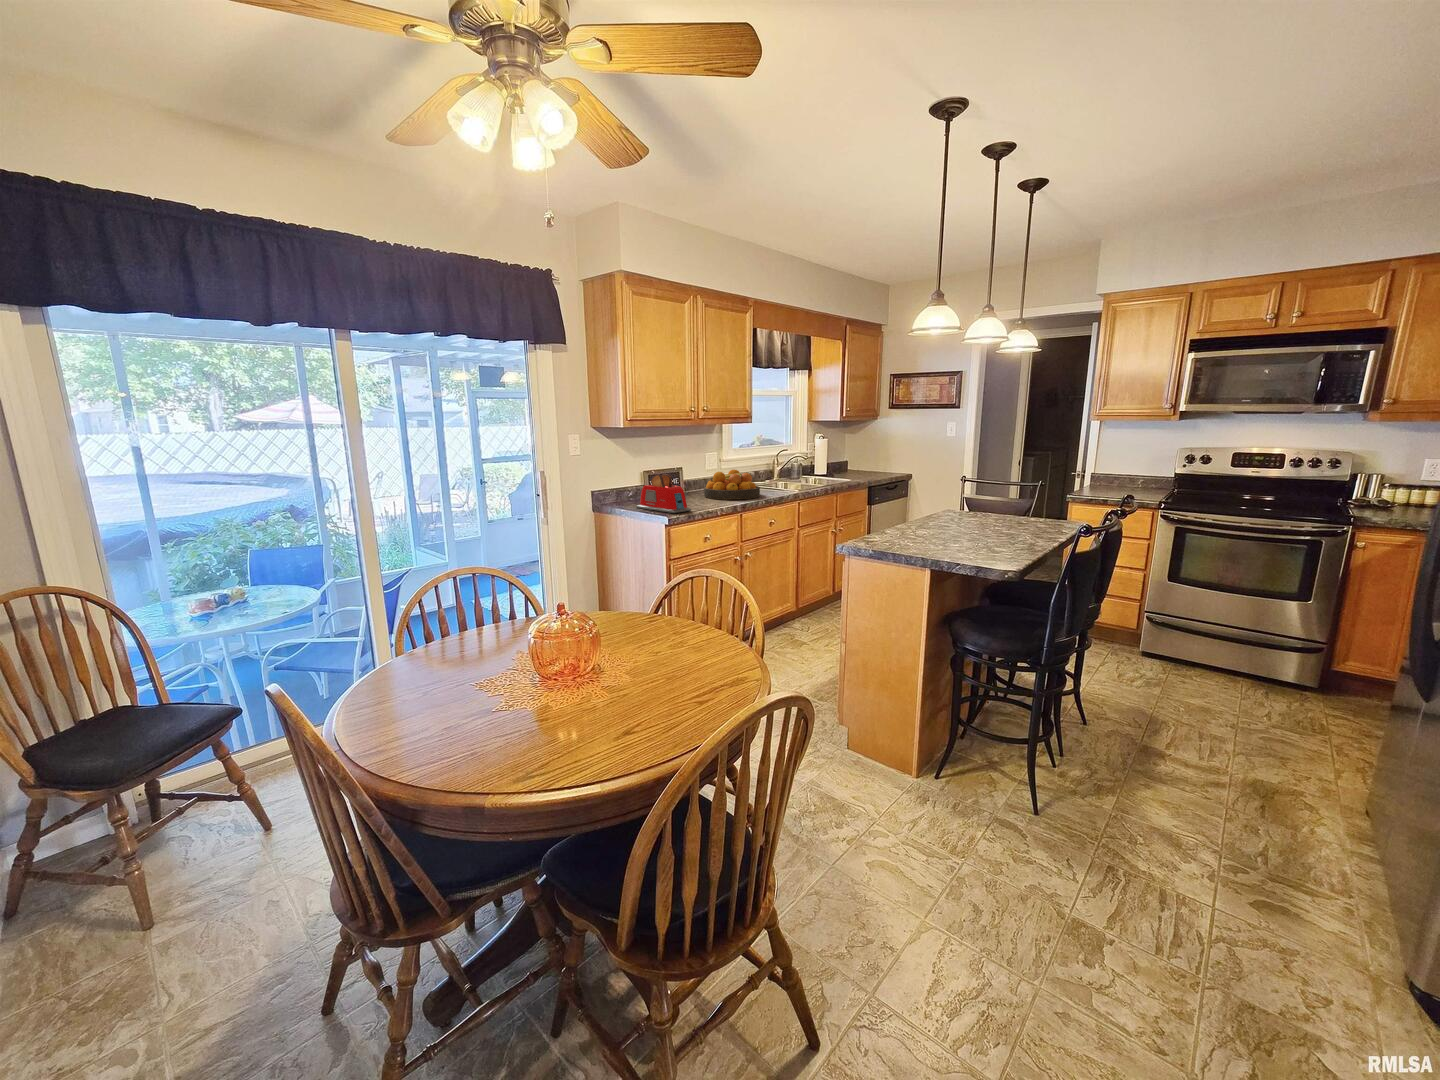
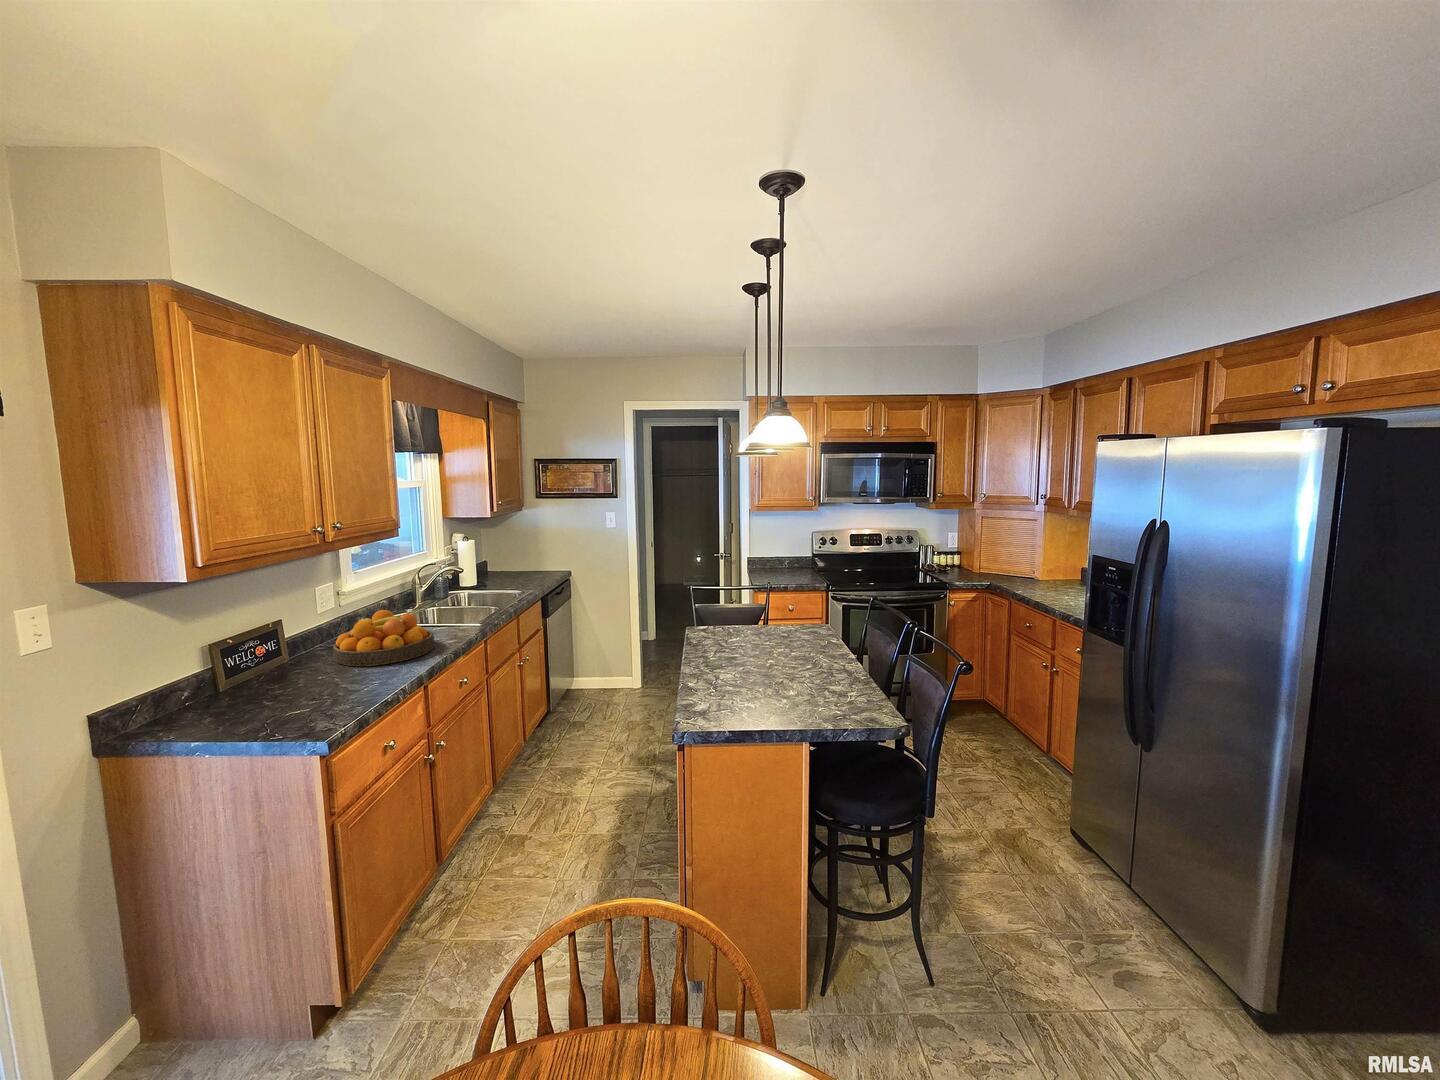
toaster: present [636,474,691,513] -> none [213,652,351,727]

